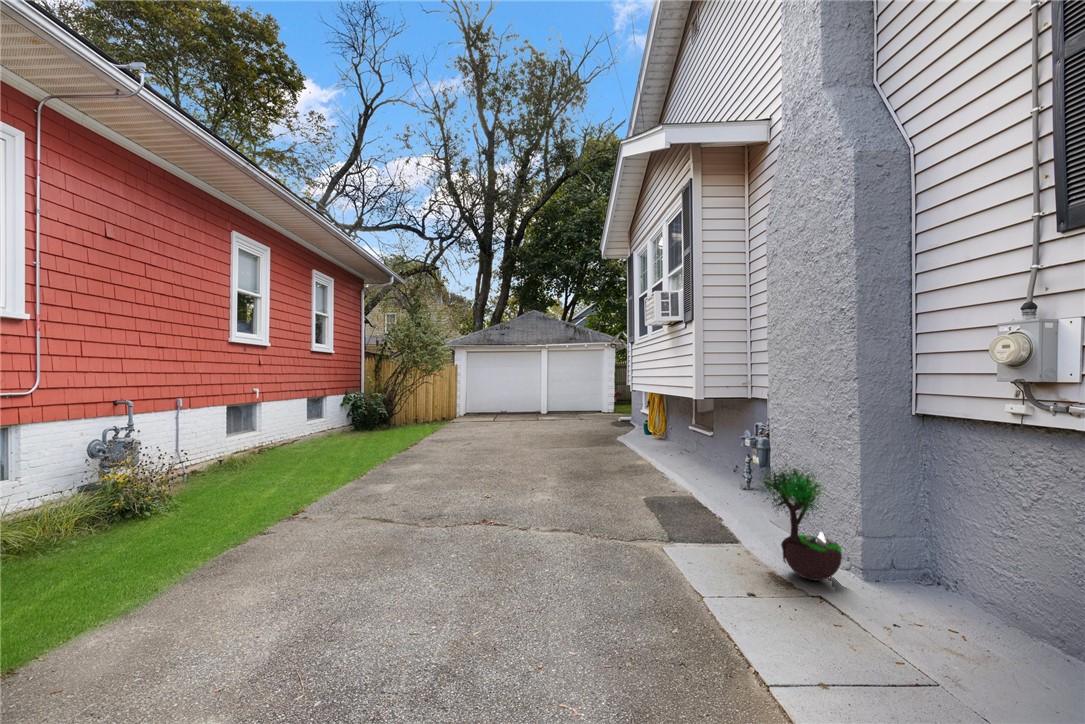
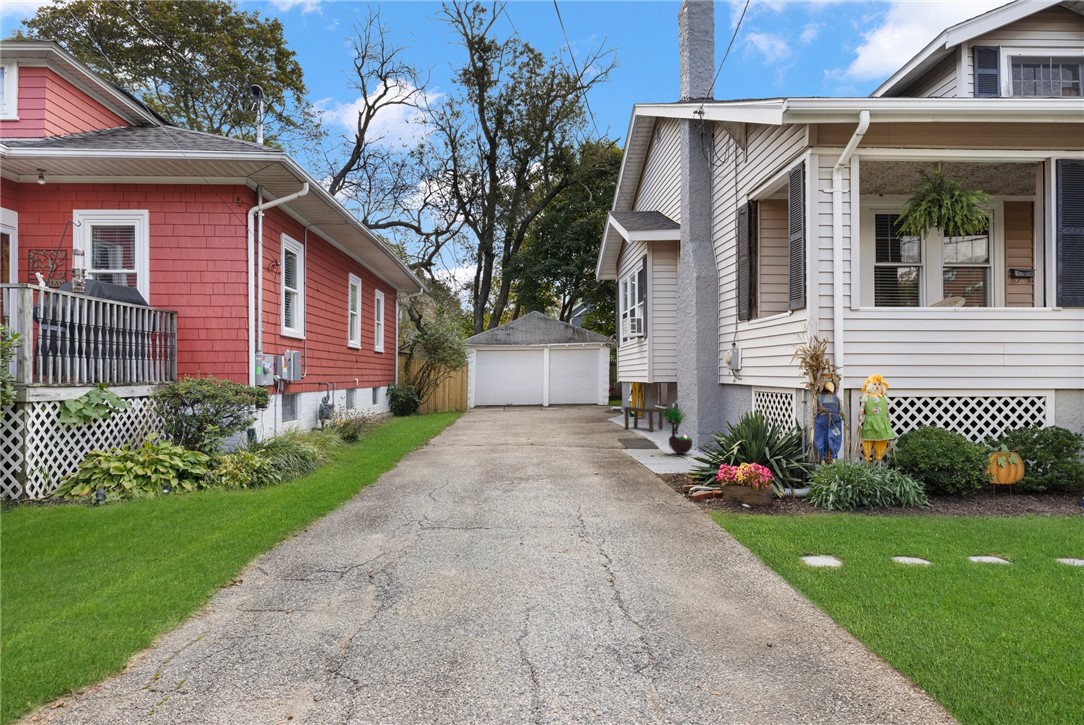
bench: none [647,432,712,476] -> present [624,407,663,432]

